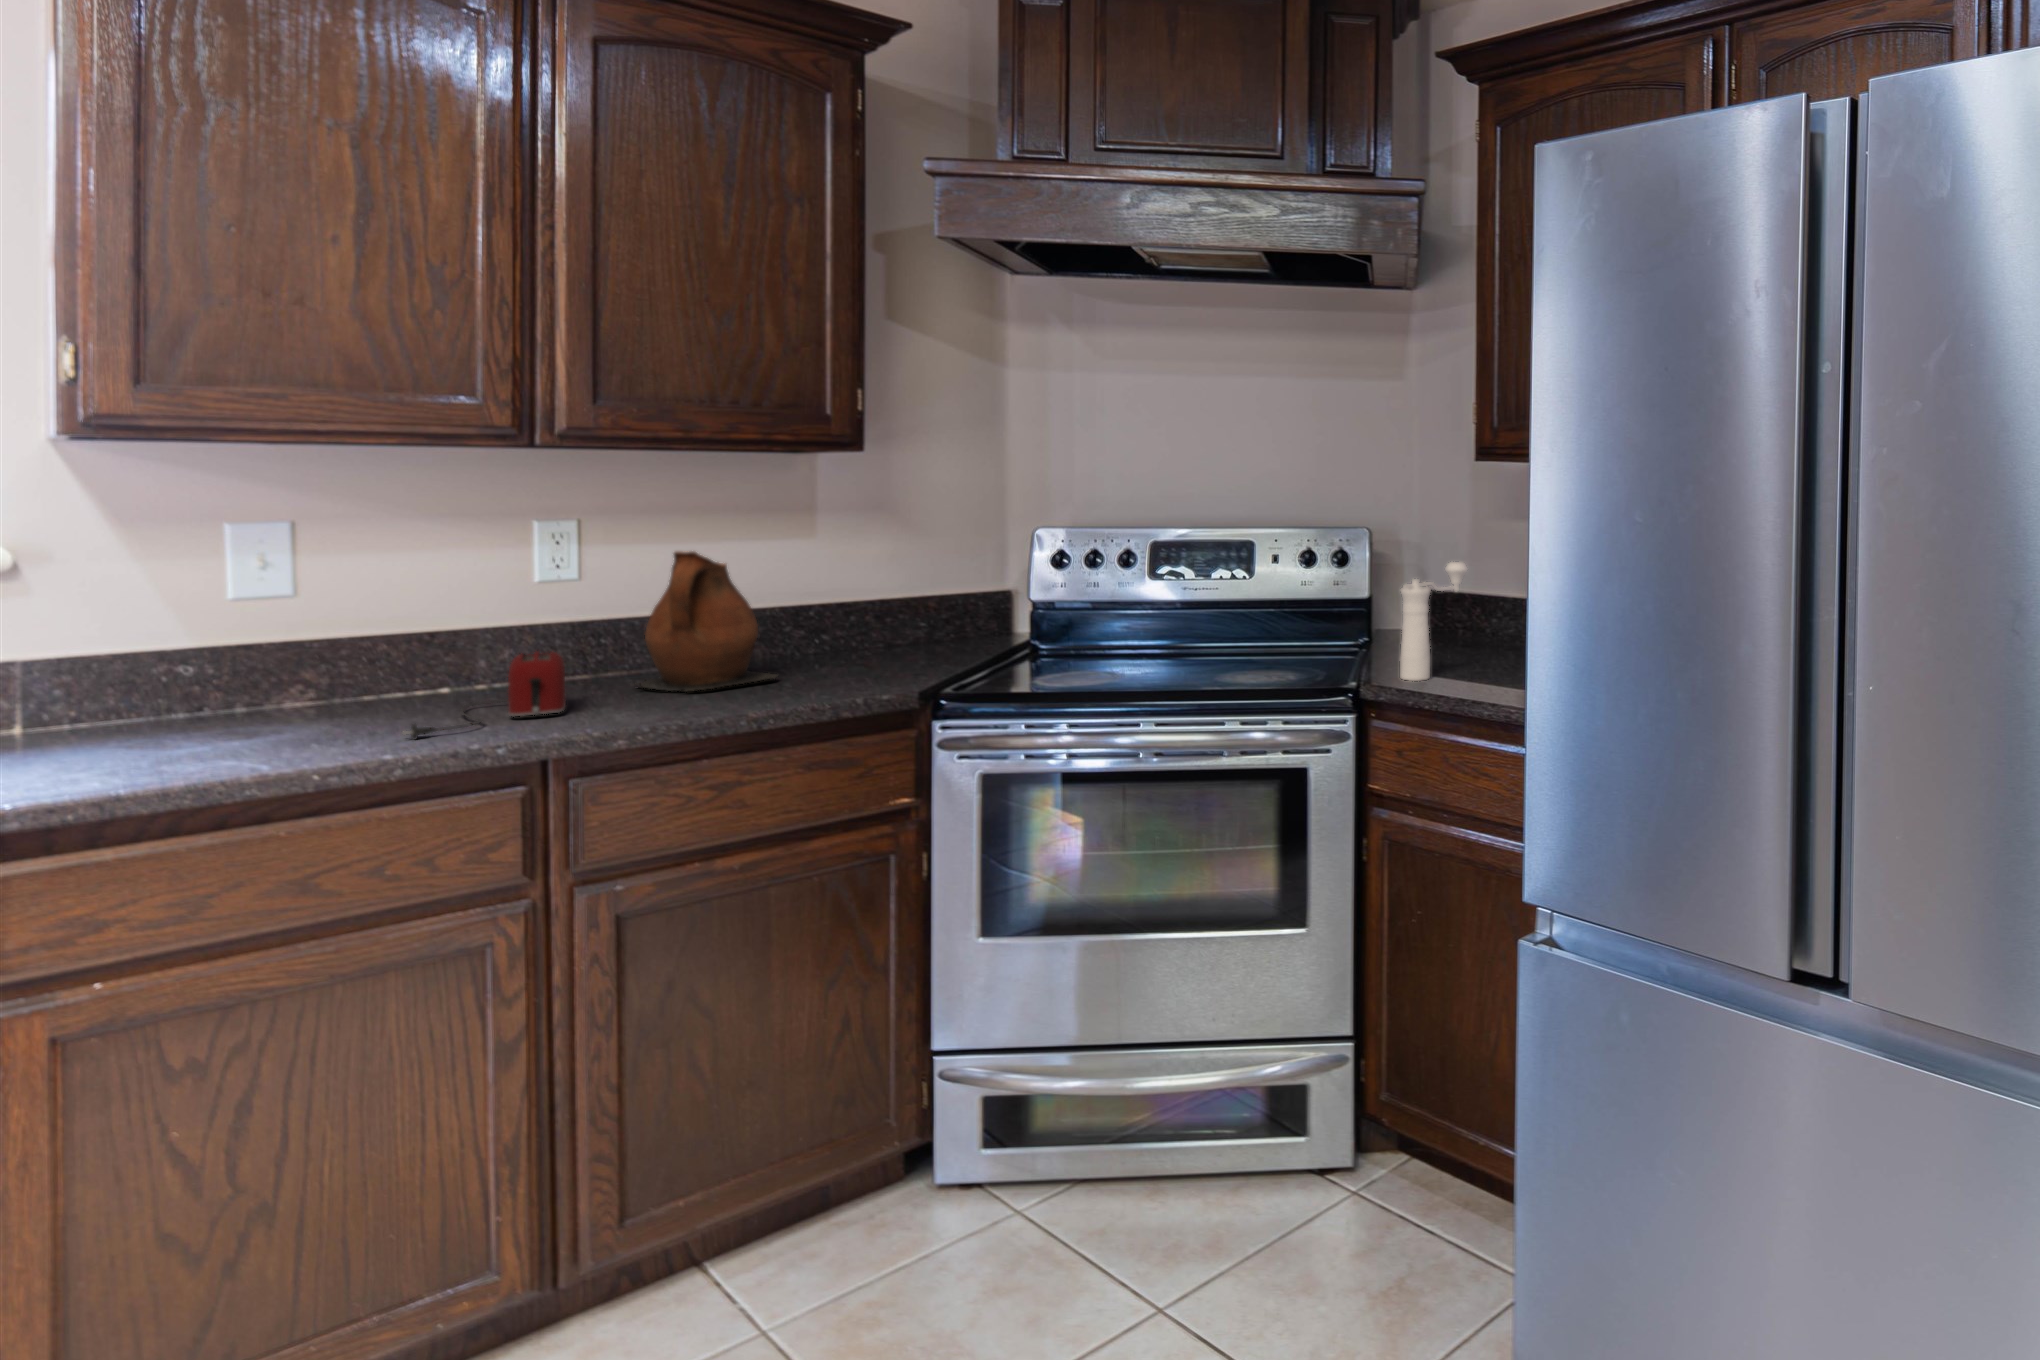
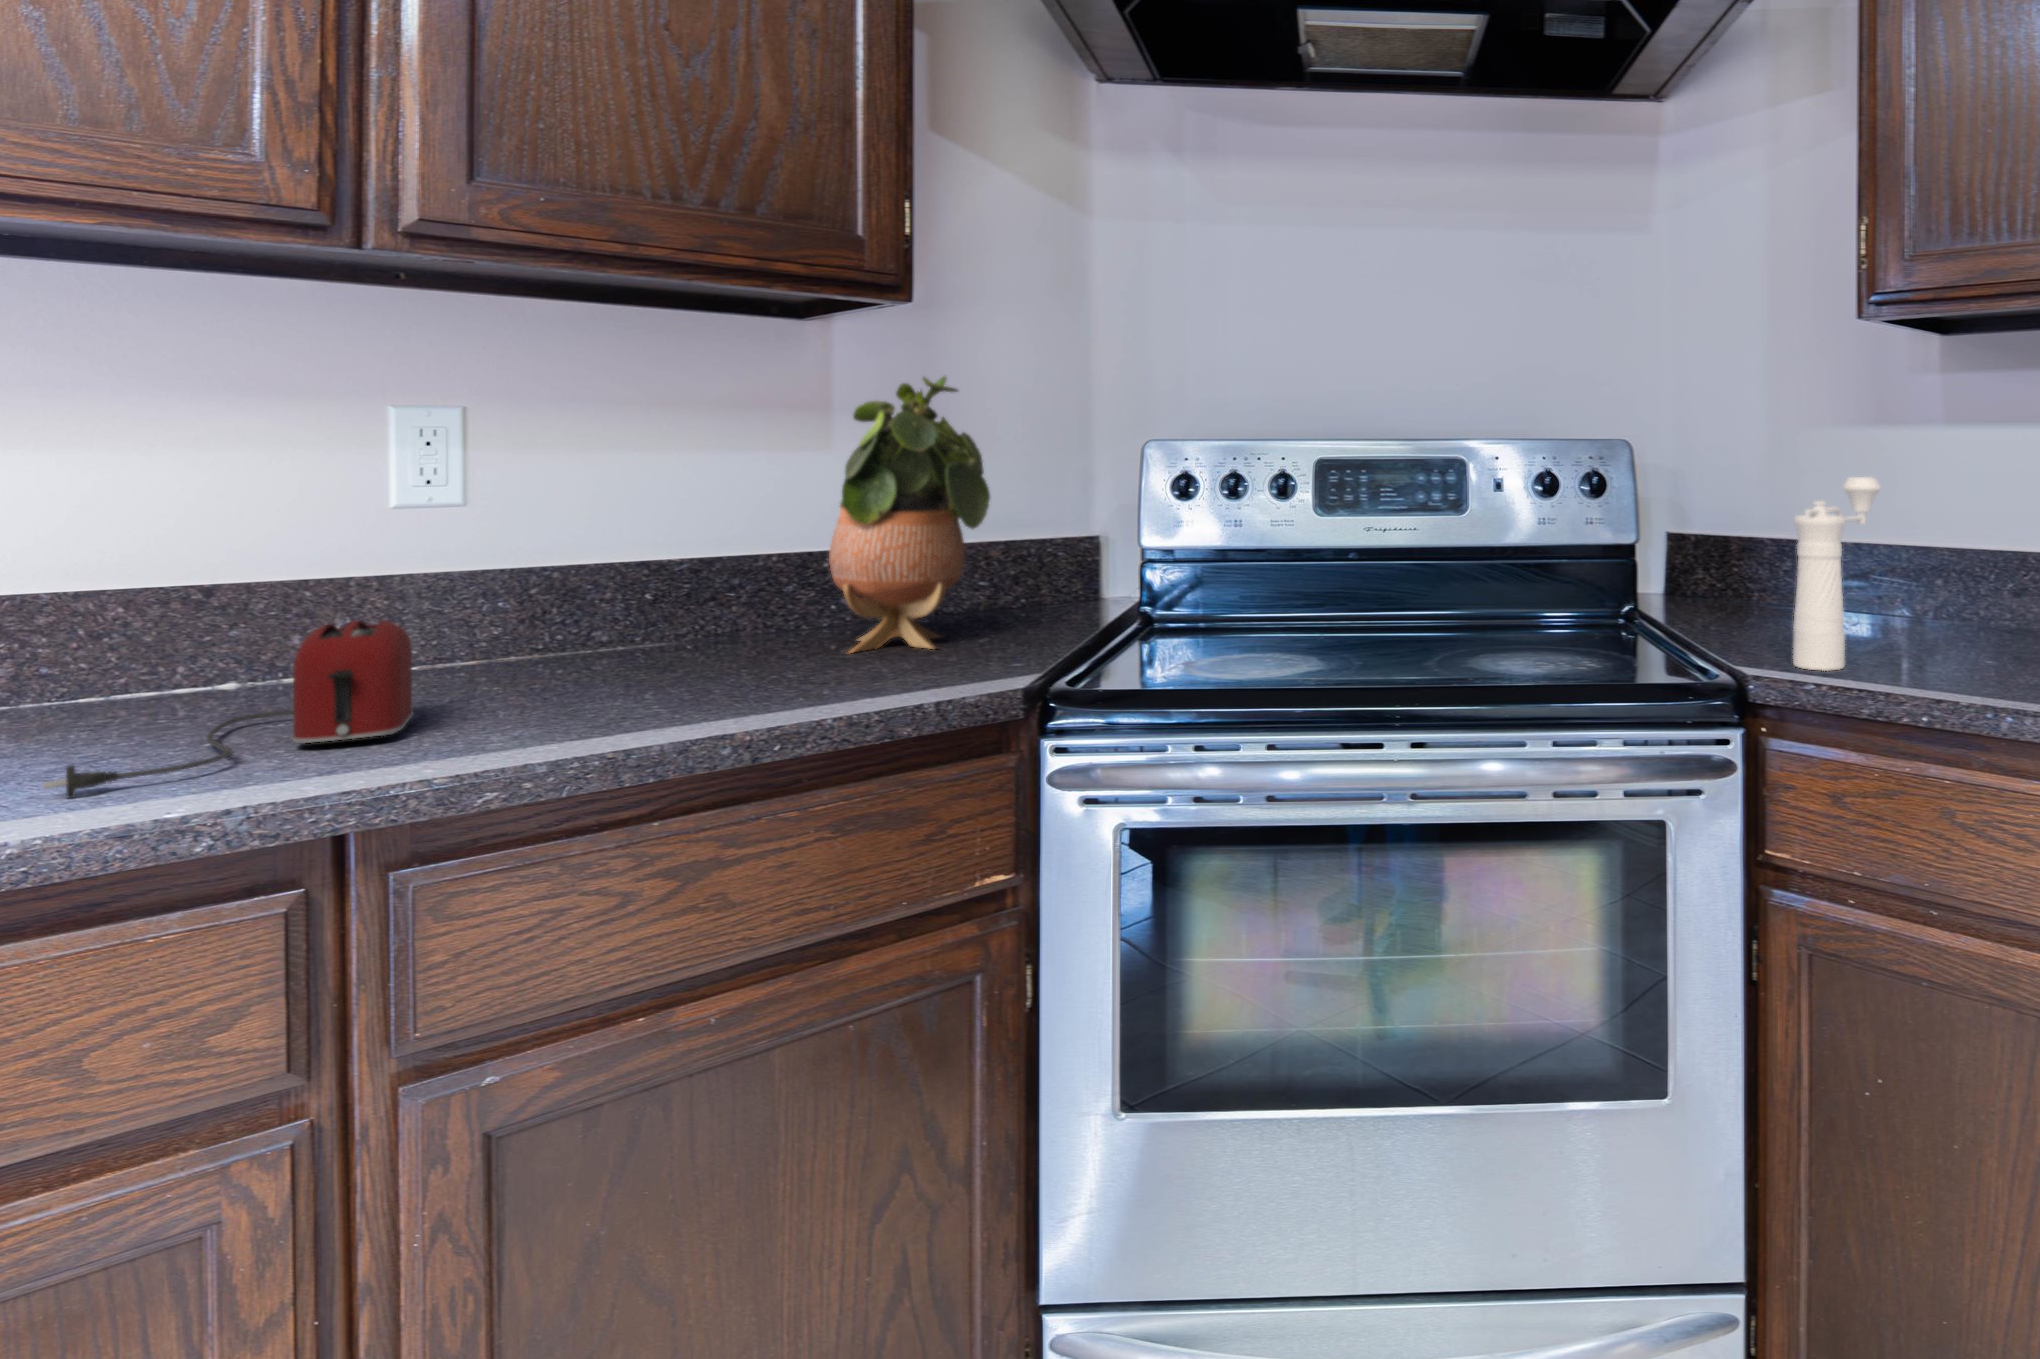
potted plant: none [809,492,914,669] -> present [829,377,990,653]
ceramic pitcher: present [635,551,777,691] -> none [536,451,785,693]

